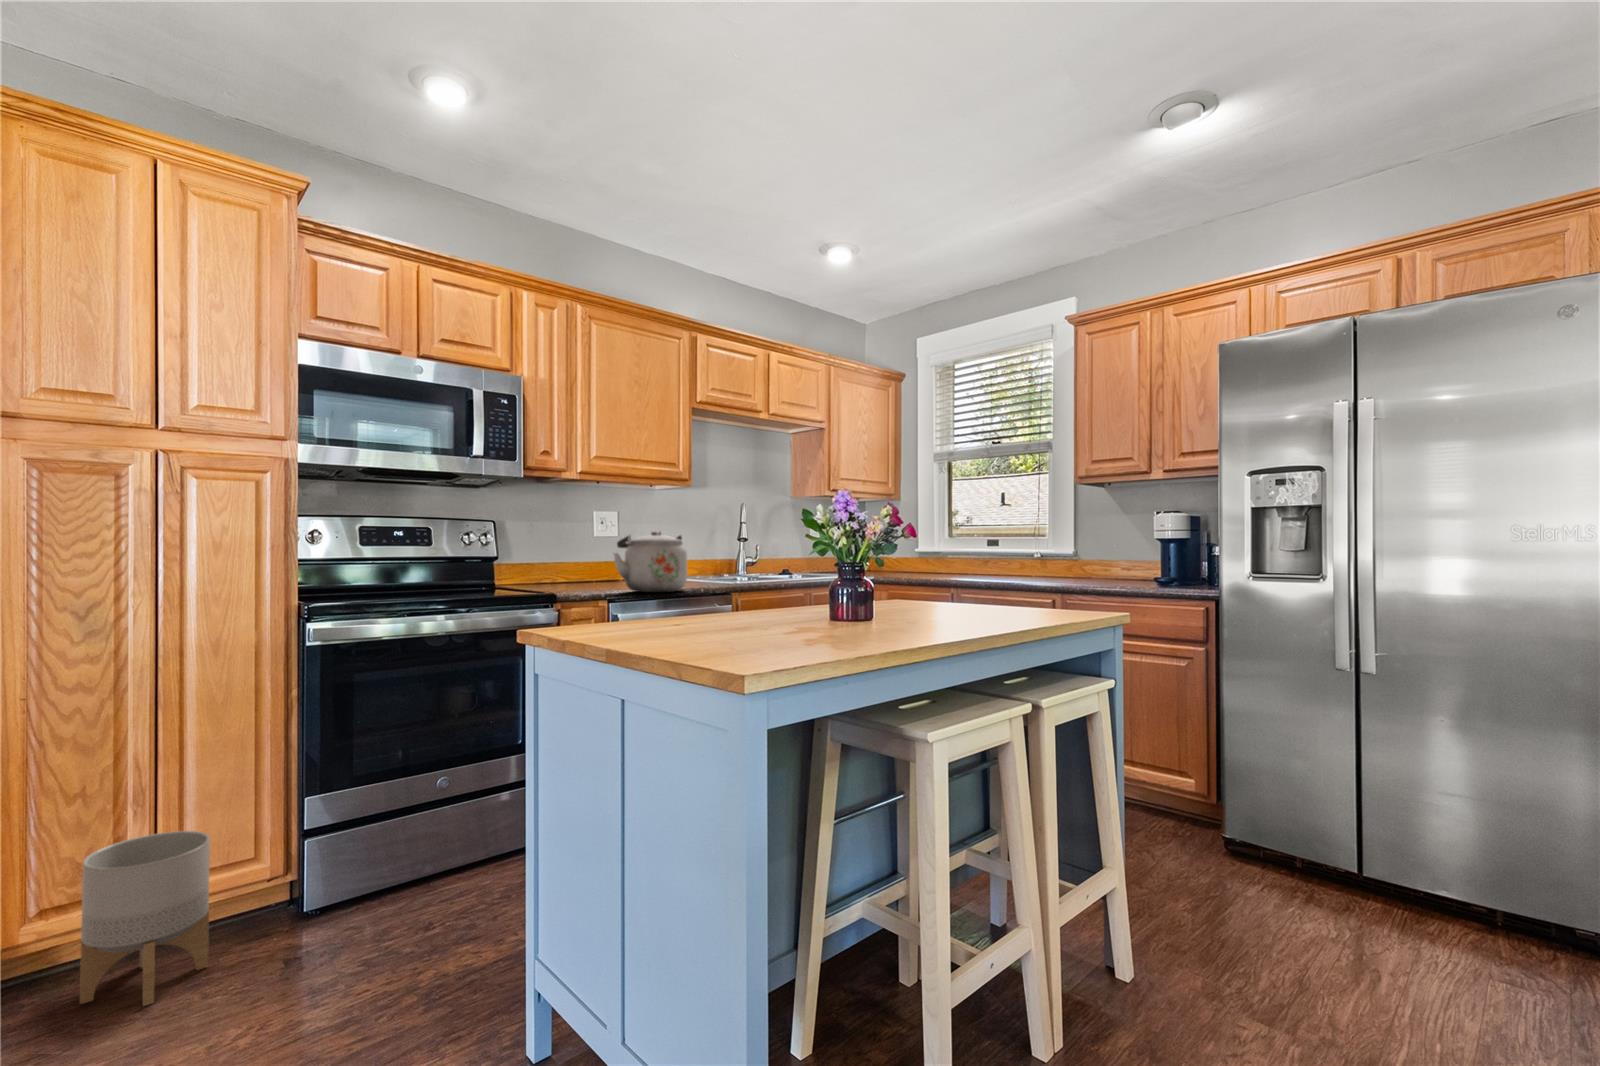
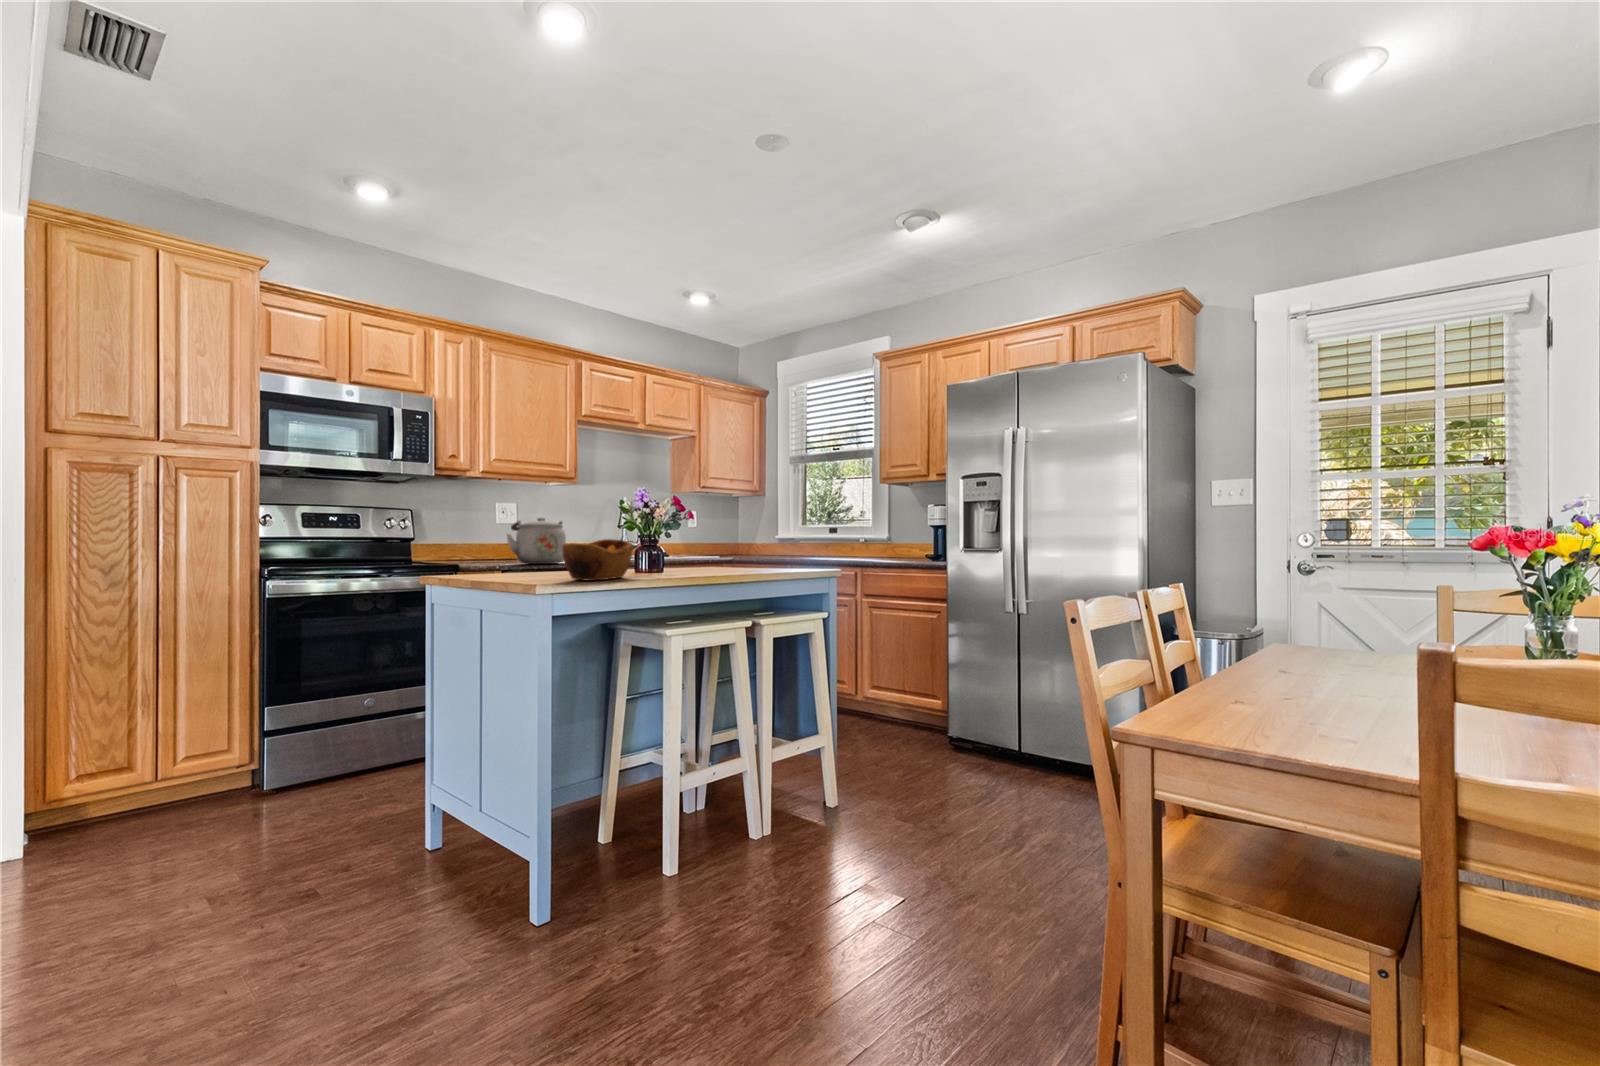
wooden bowl: none [757,571,859,647] -> present [562,539,633,580]
planter: present [80,831,210,1006] -> none [111,725,201,836]

